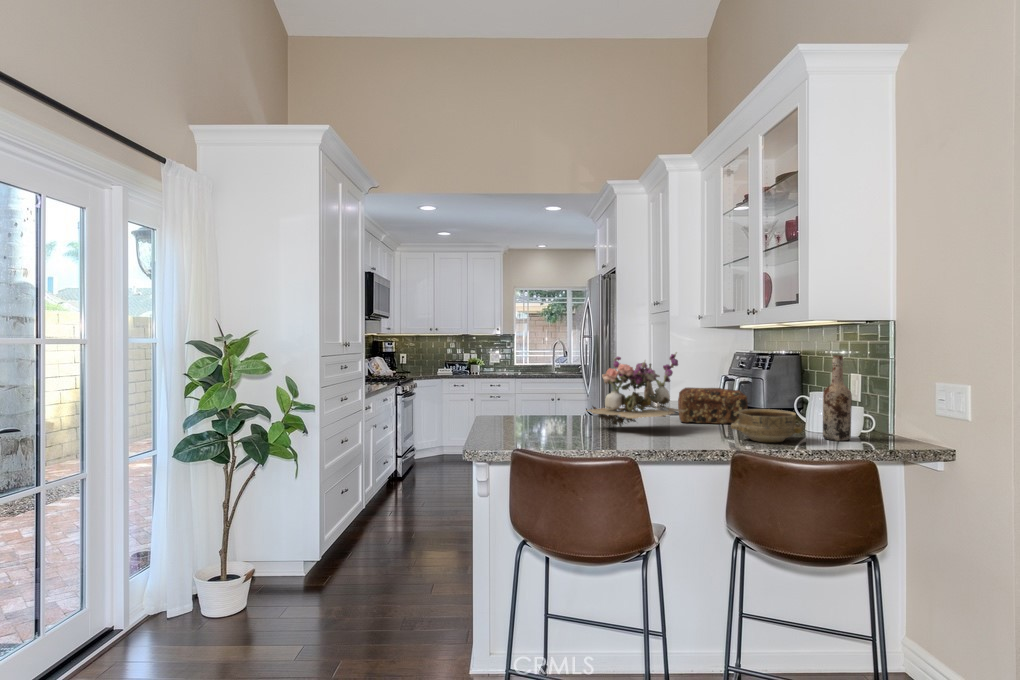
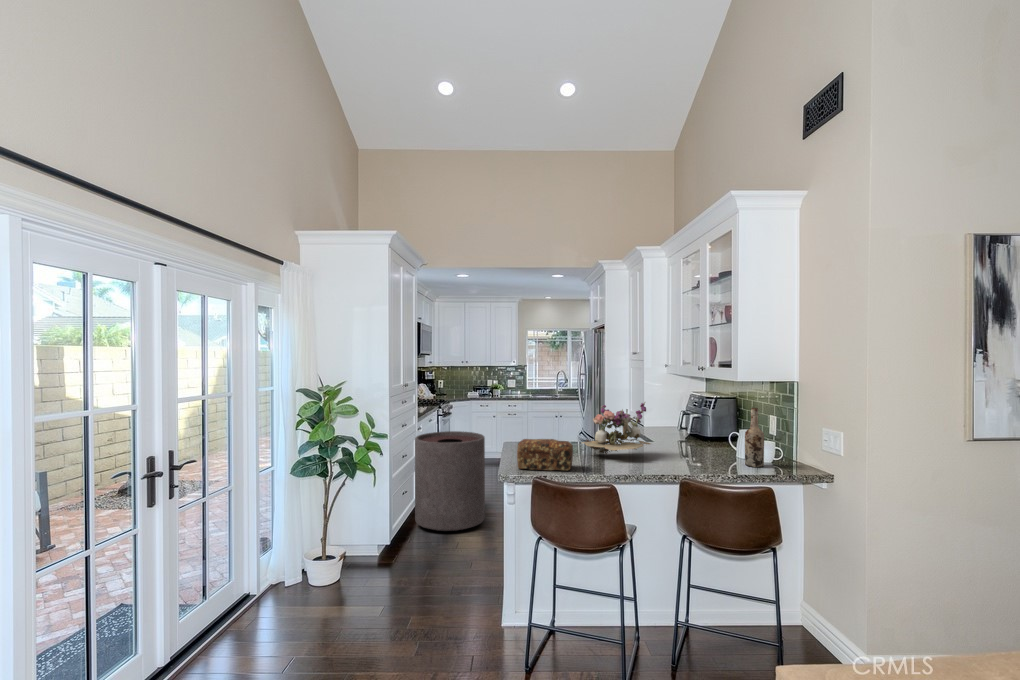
bread loaf: present [678,388,748,424] -> present [517,439,573,471]
ceramic bowl: present [731,409,803,442] -> none [681,444,730,469]
trash can: none [360,410,455,541] -> present [415,431,485,531]

